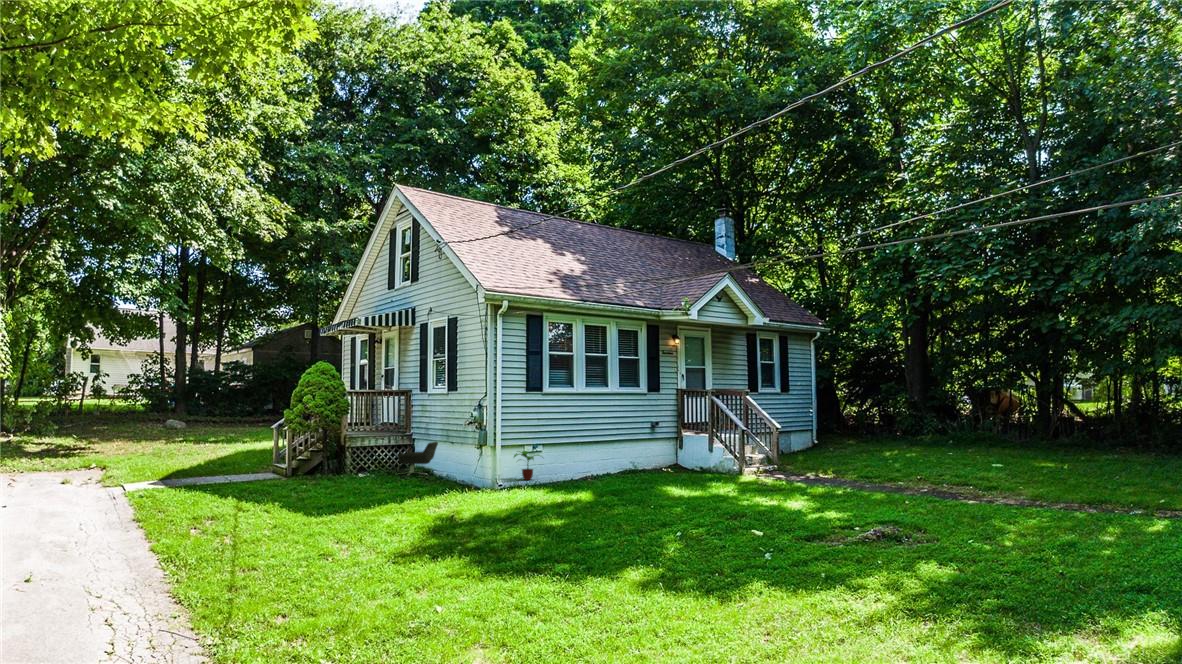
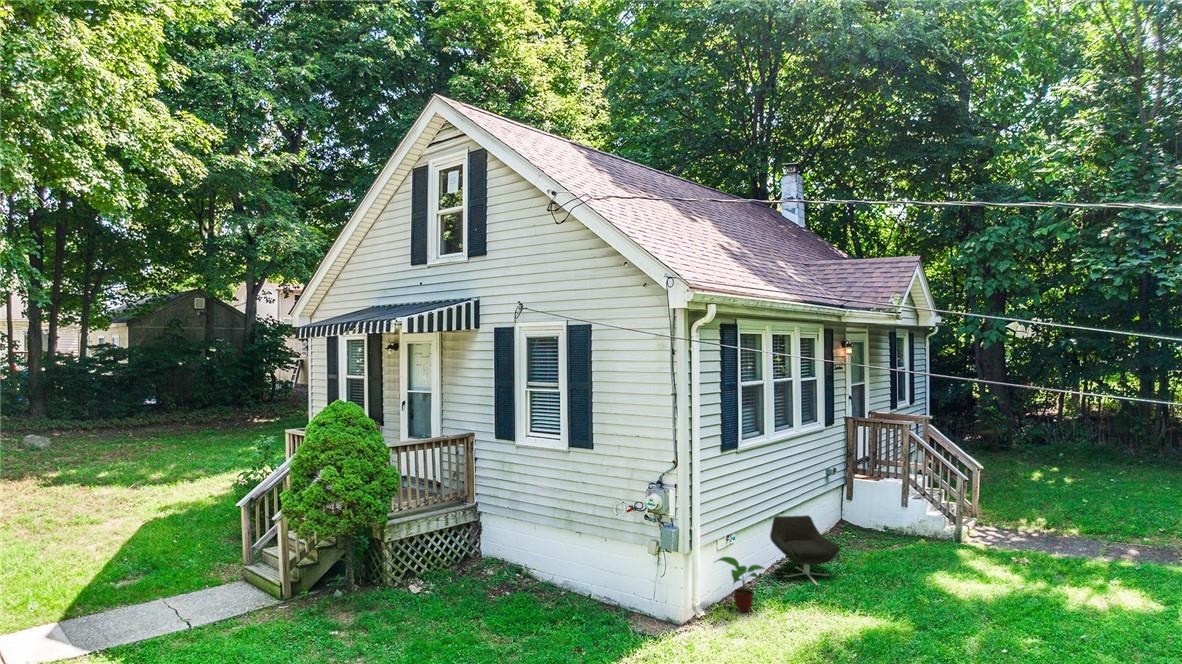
bench: none [898,420,938,445] -> present [973,421,1013,452]
lounge chair: present [398,442,438,475] -> present [770,515,840,585]

